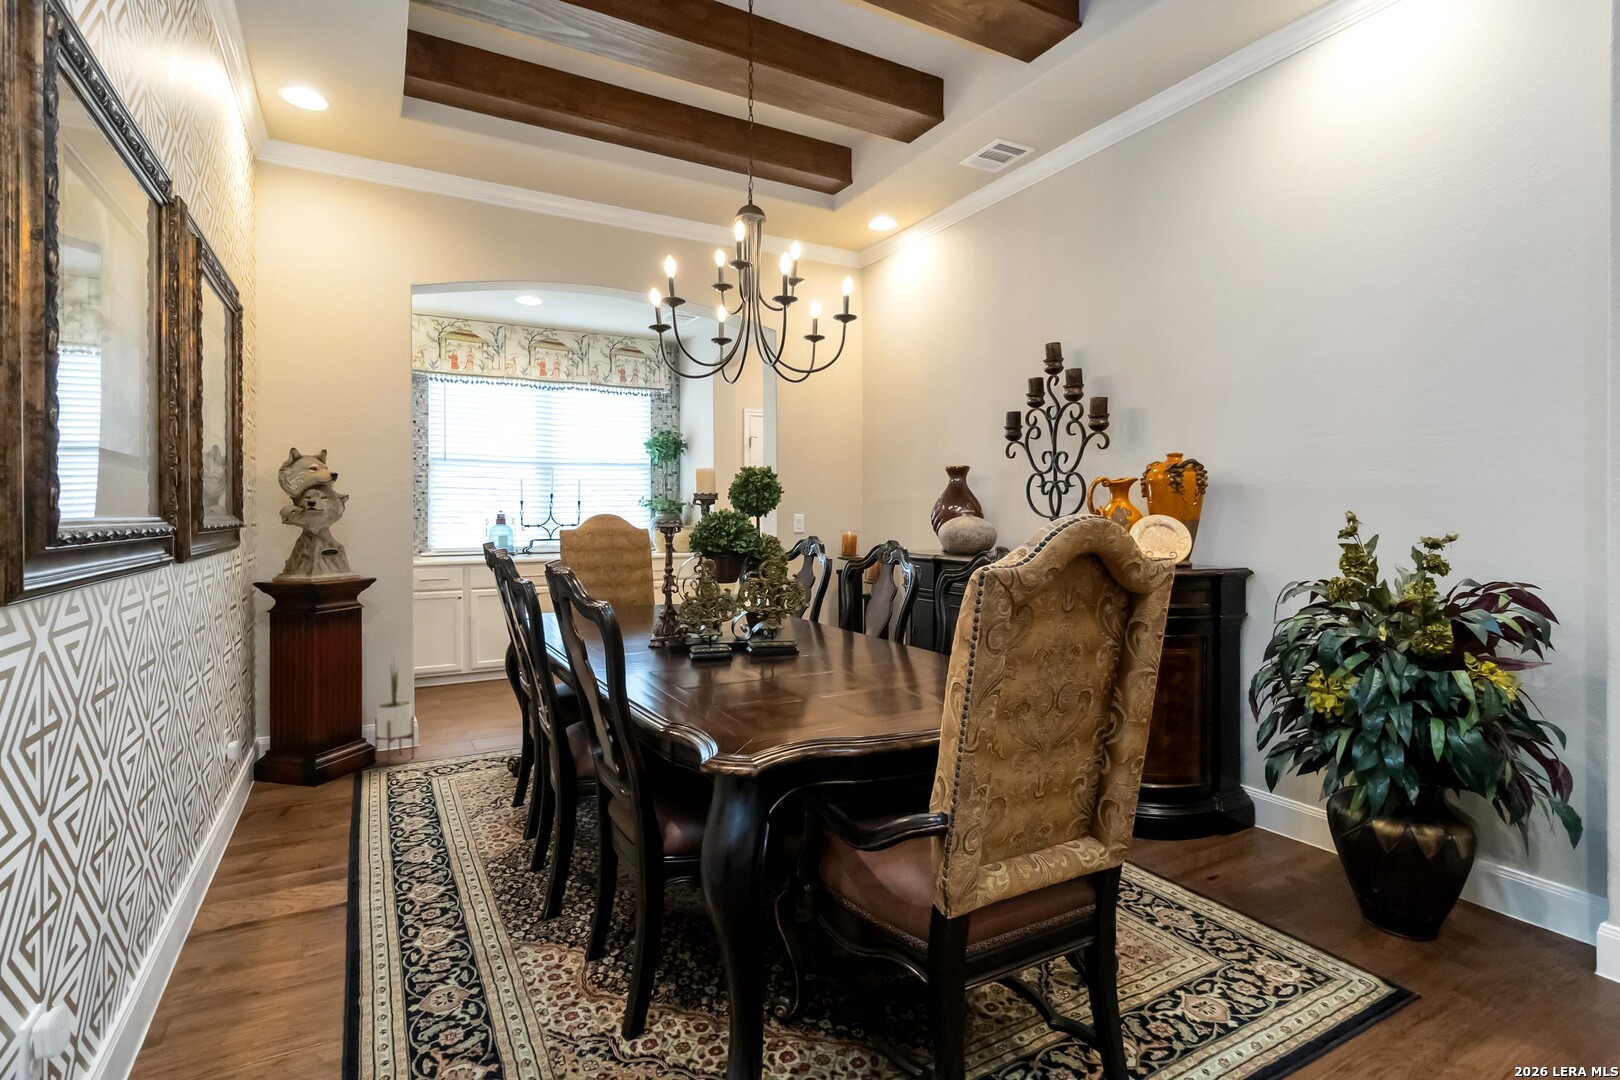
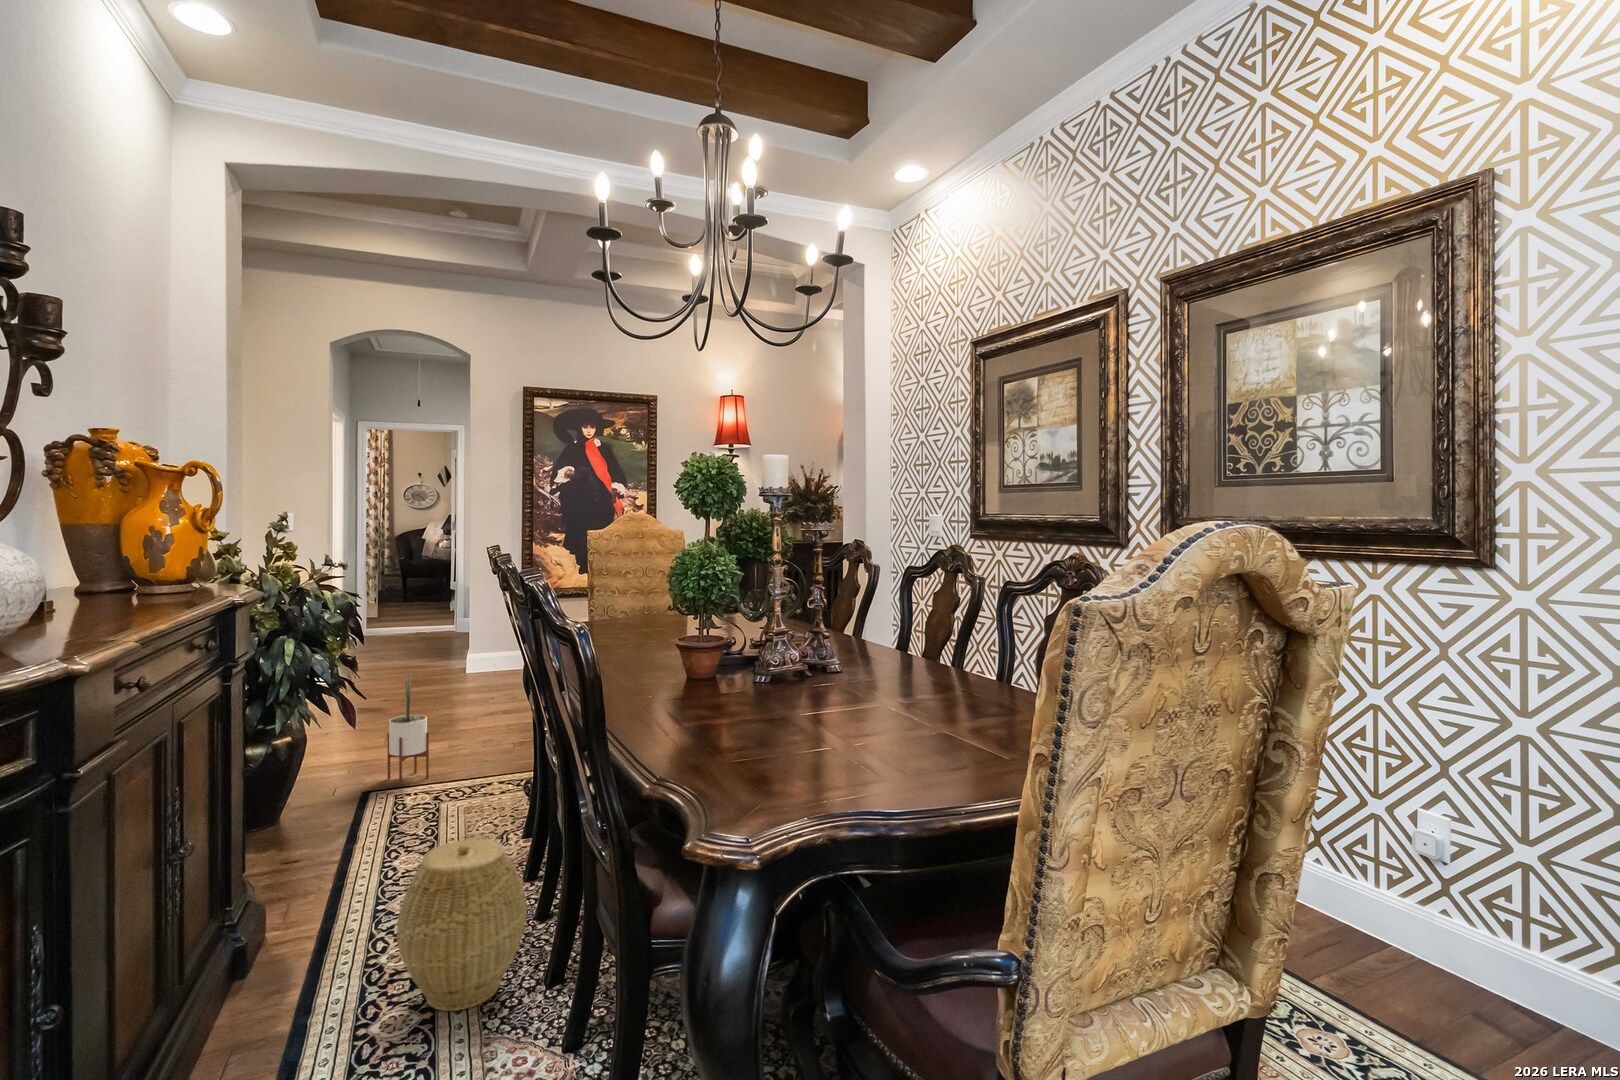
woven basket: none [433,788,540,928] -> present [397,839,527,1011]

